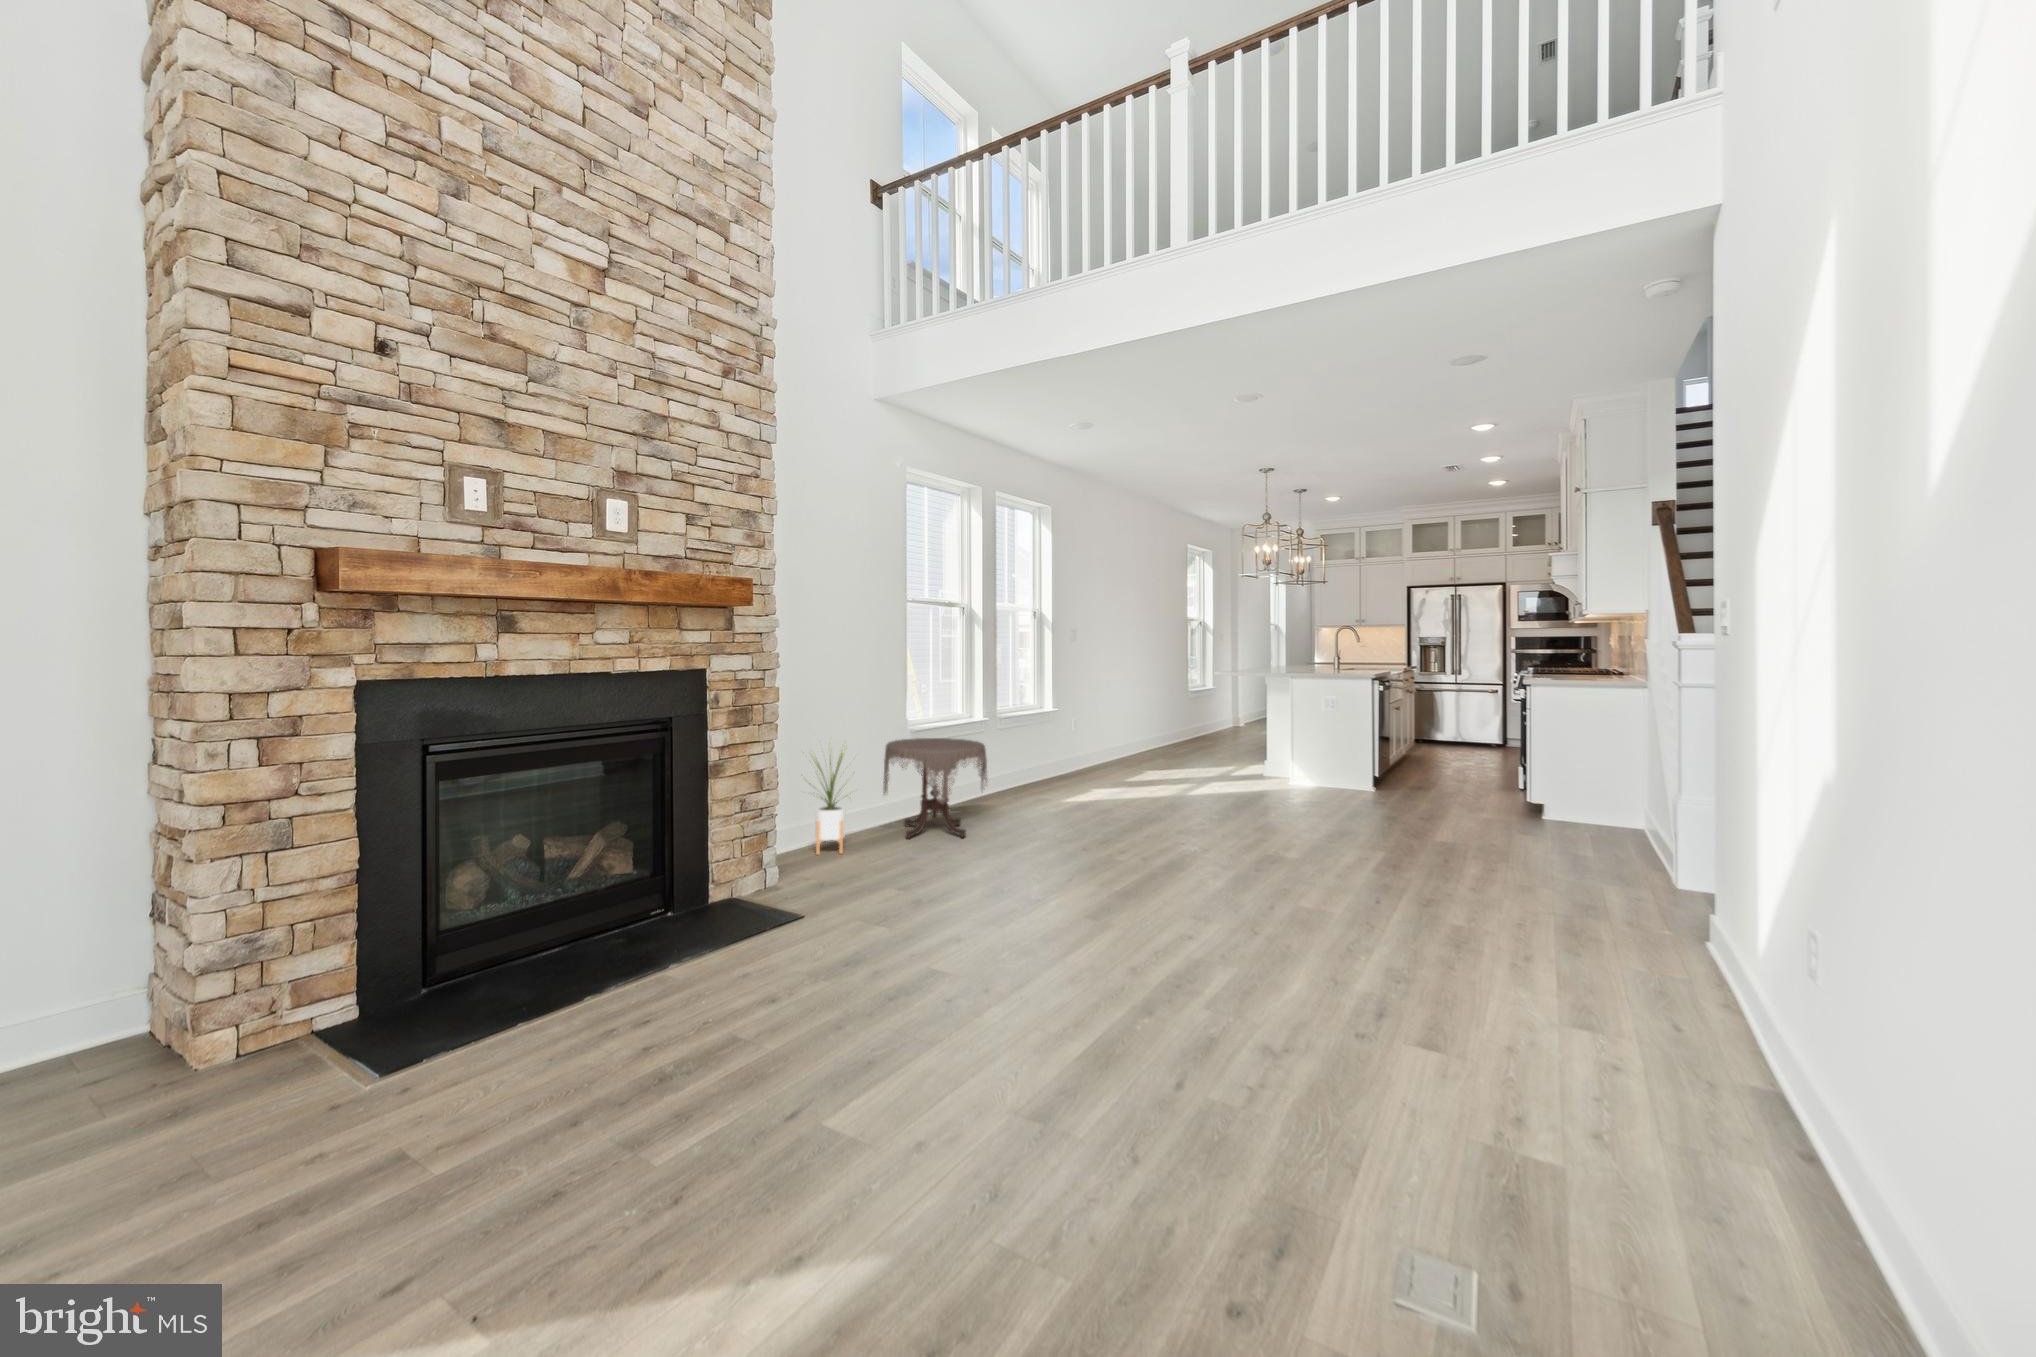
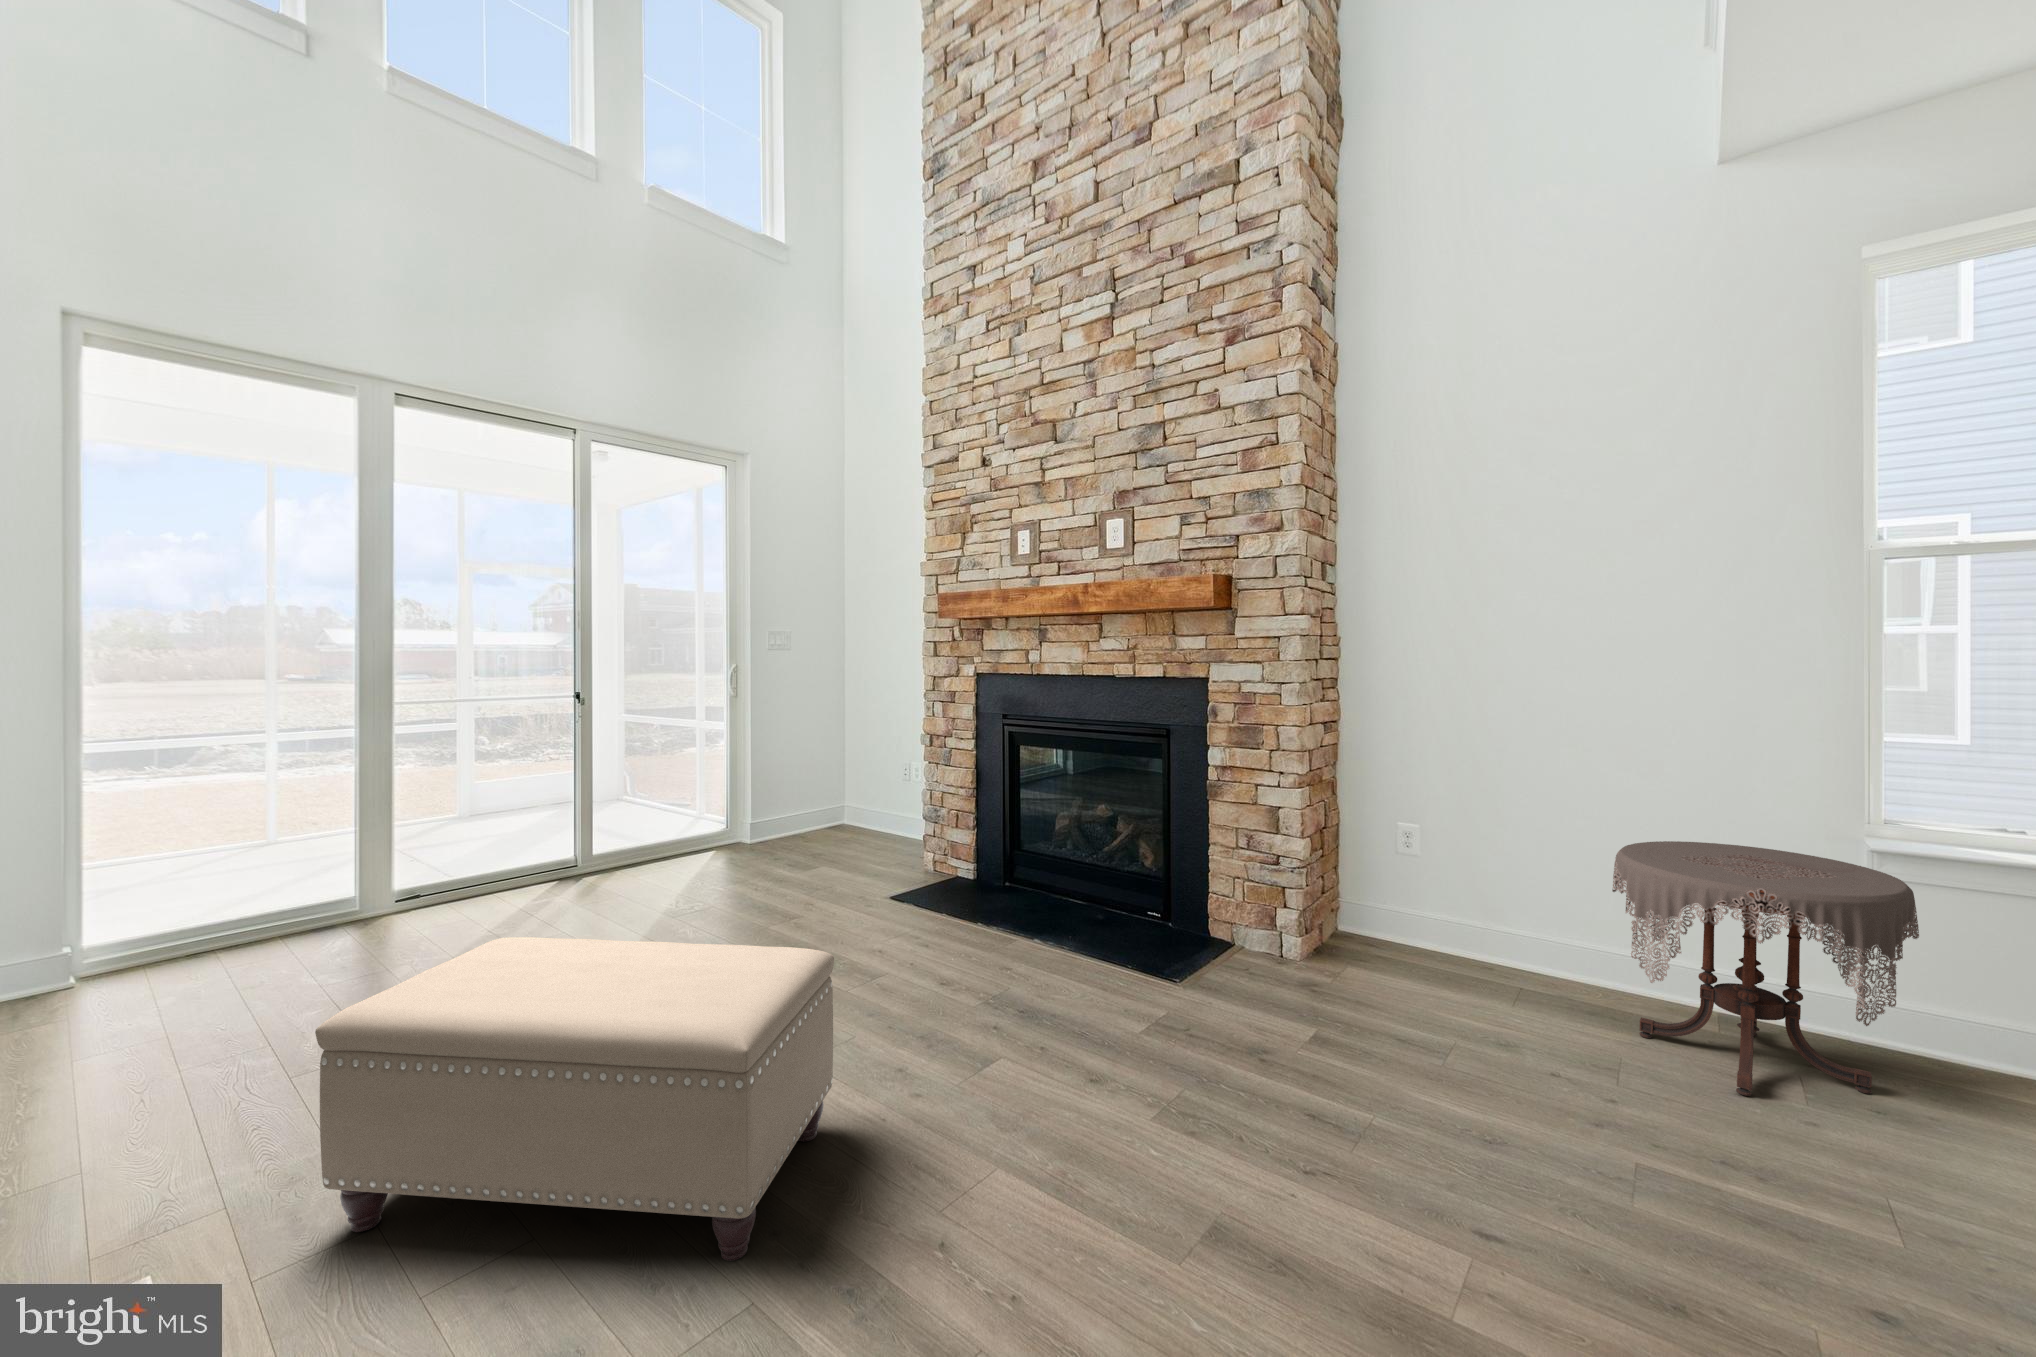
house plant: present [809,752,847,855] -> none [1421,794,1532,987]
ottoman: none [1045,881,1294,1185] -> present [315,937,834,1261]

